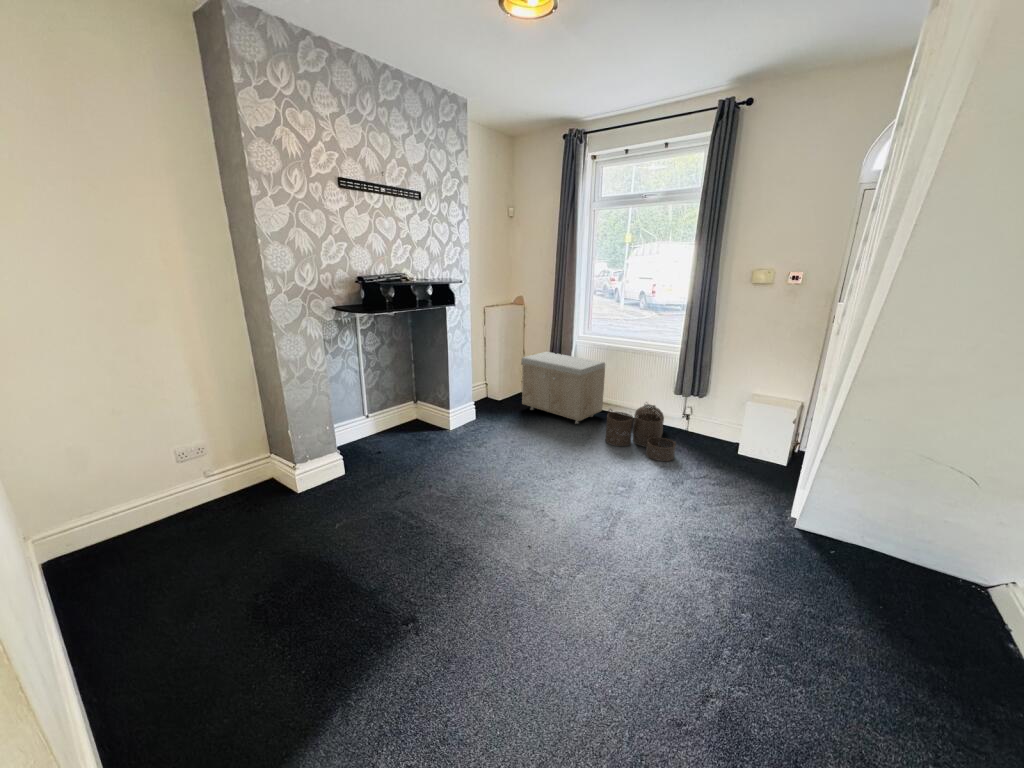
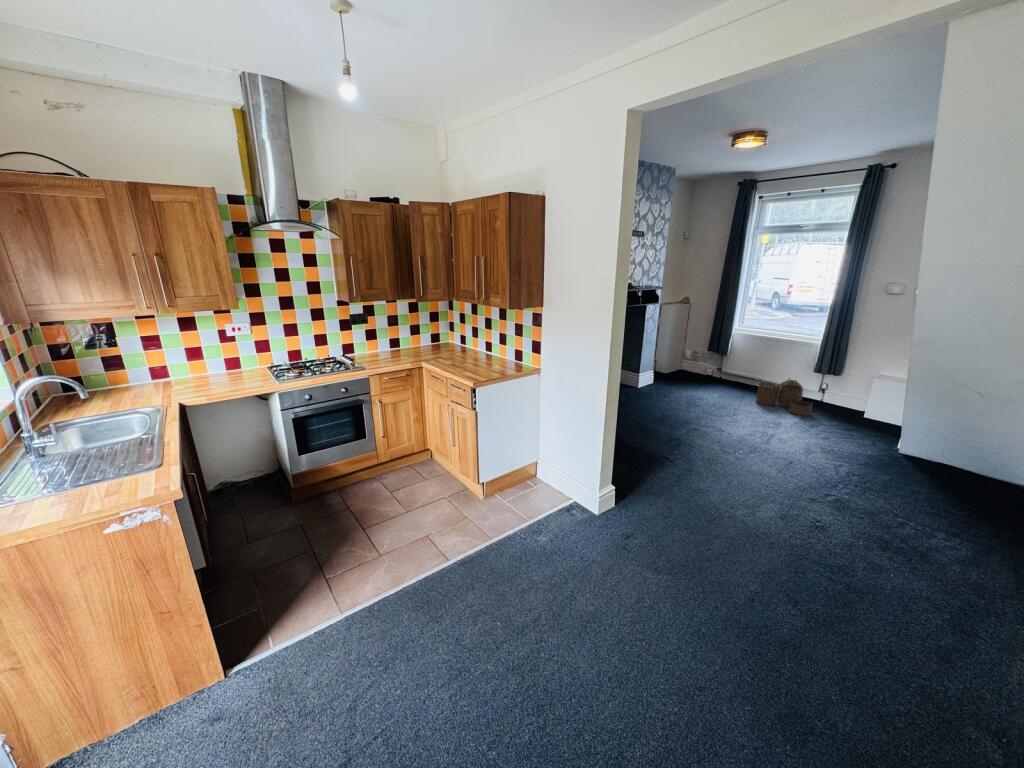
storage bench: present [521,352,605,424] -> none [686,339,757,391]

